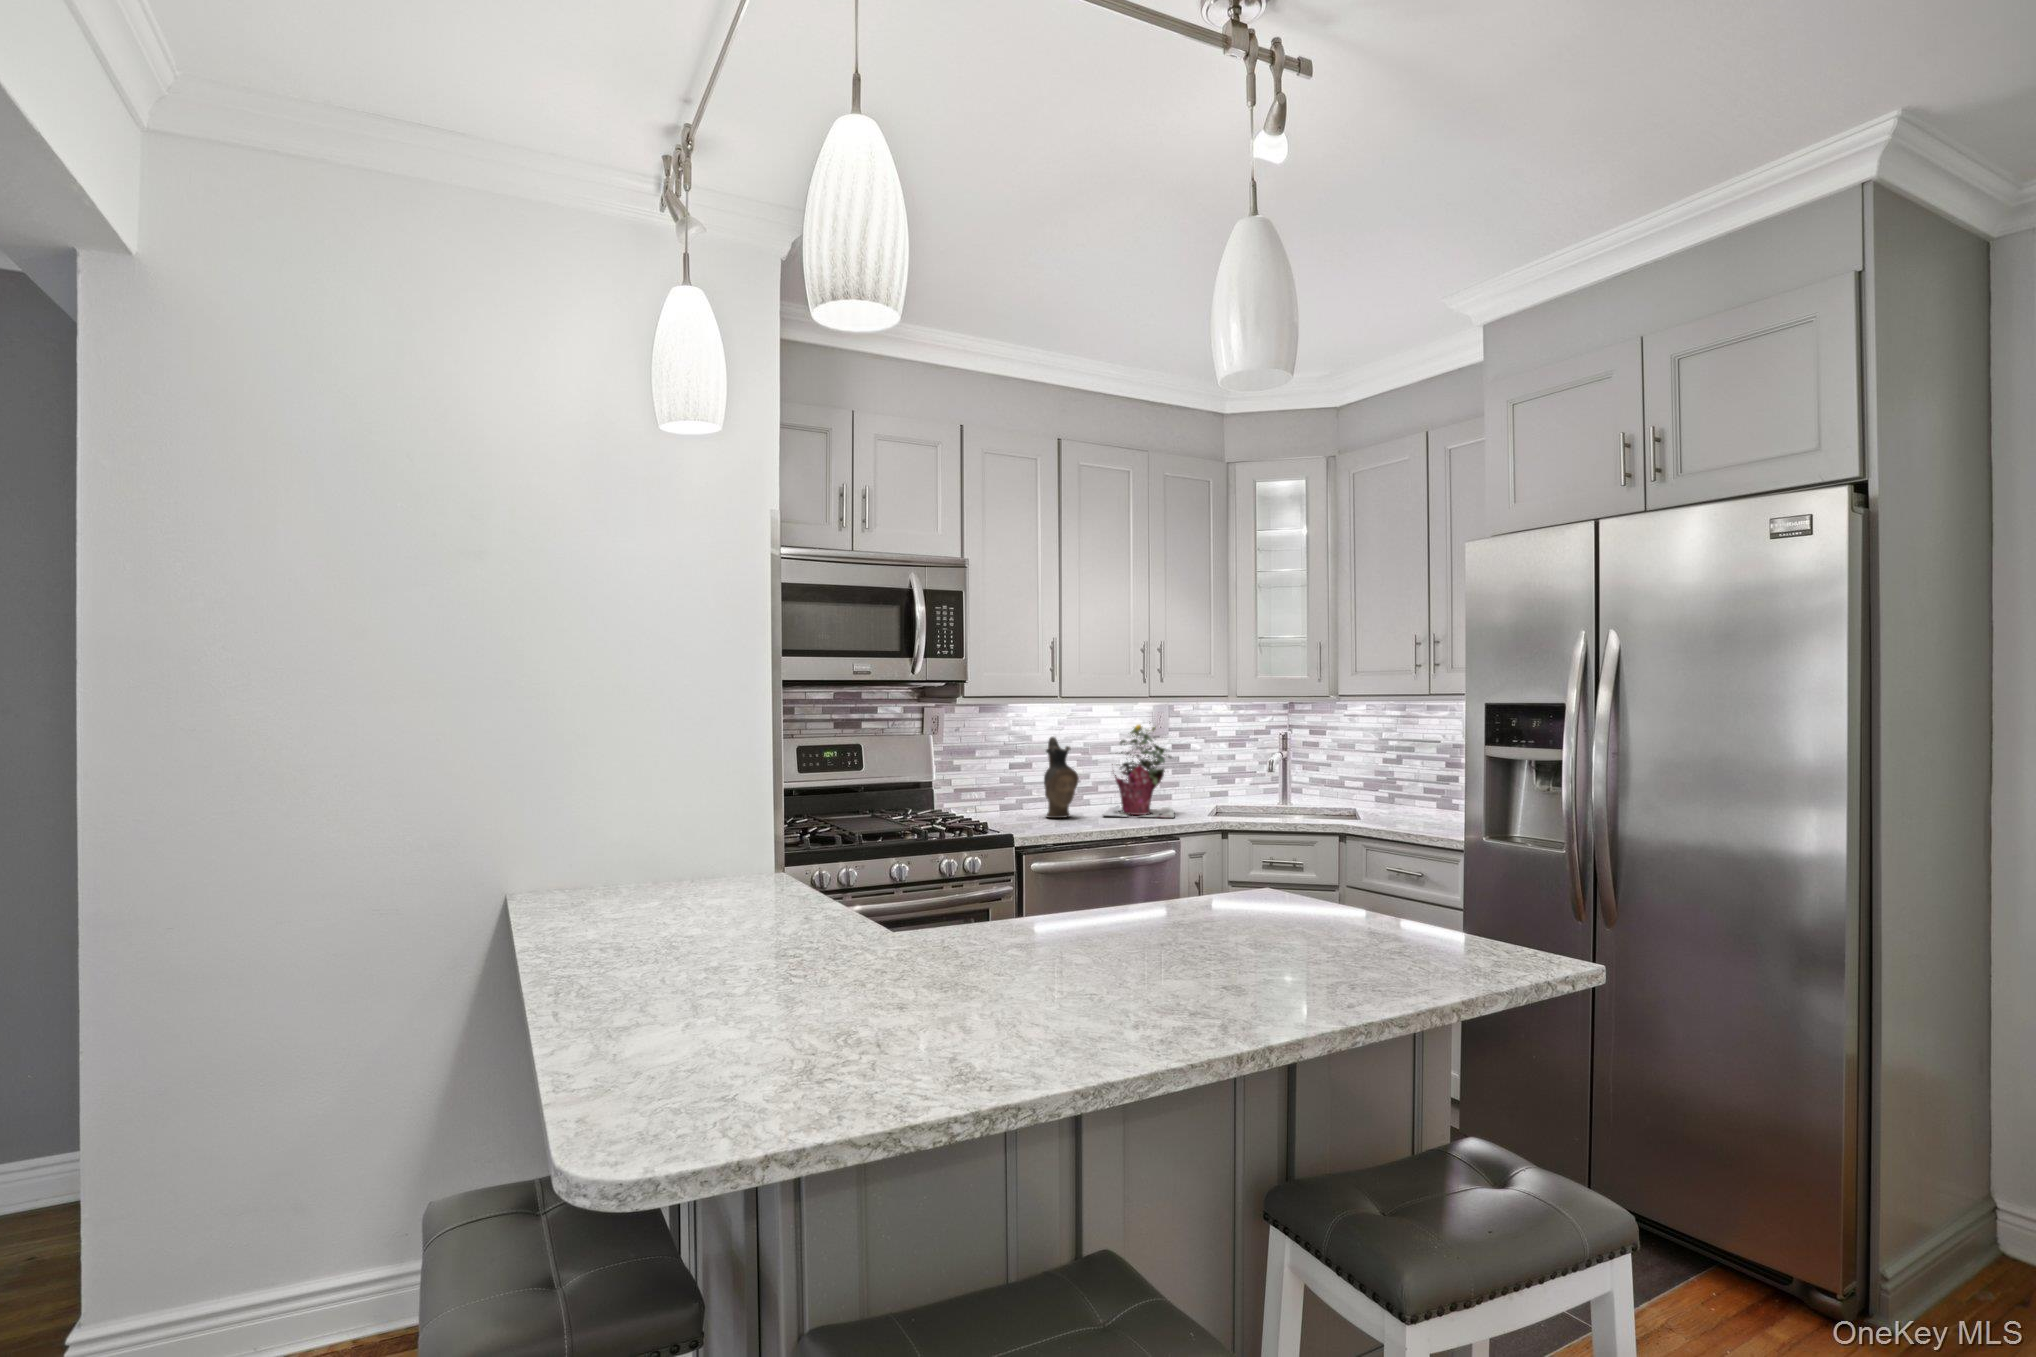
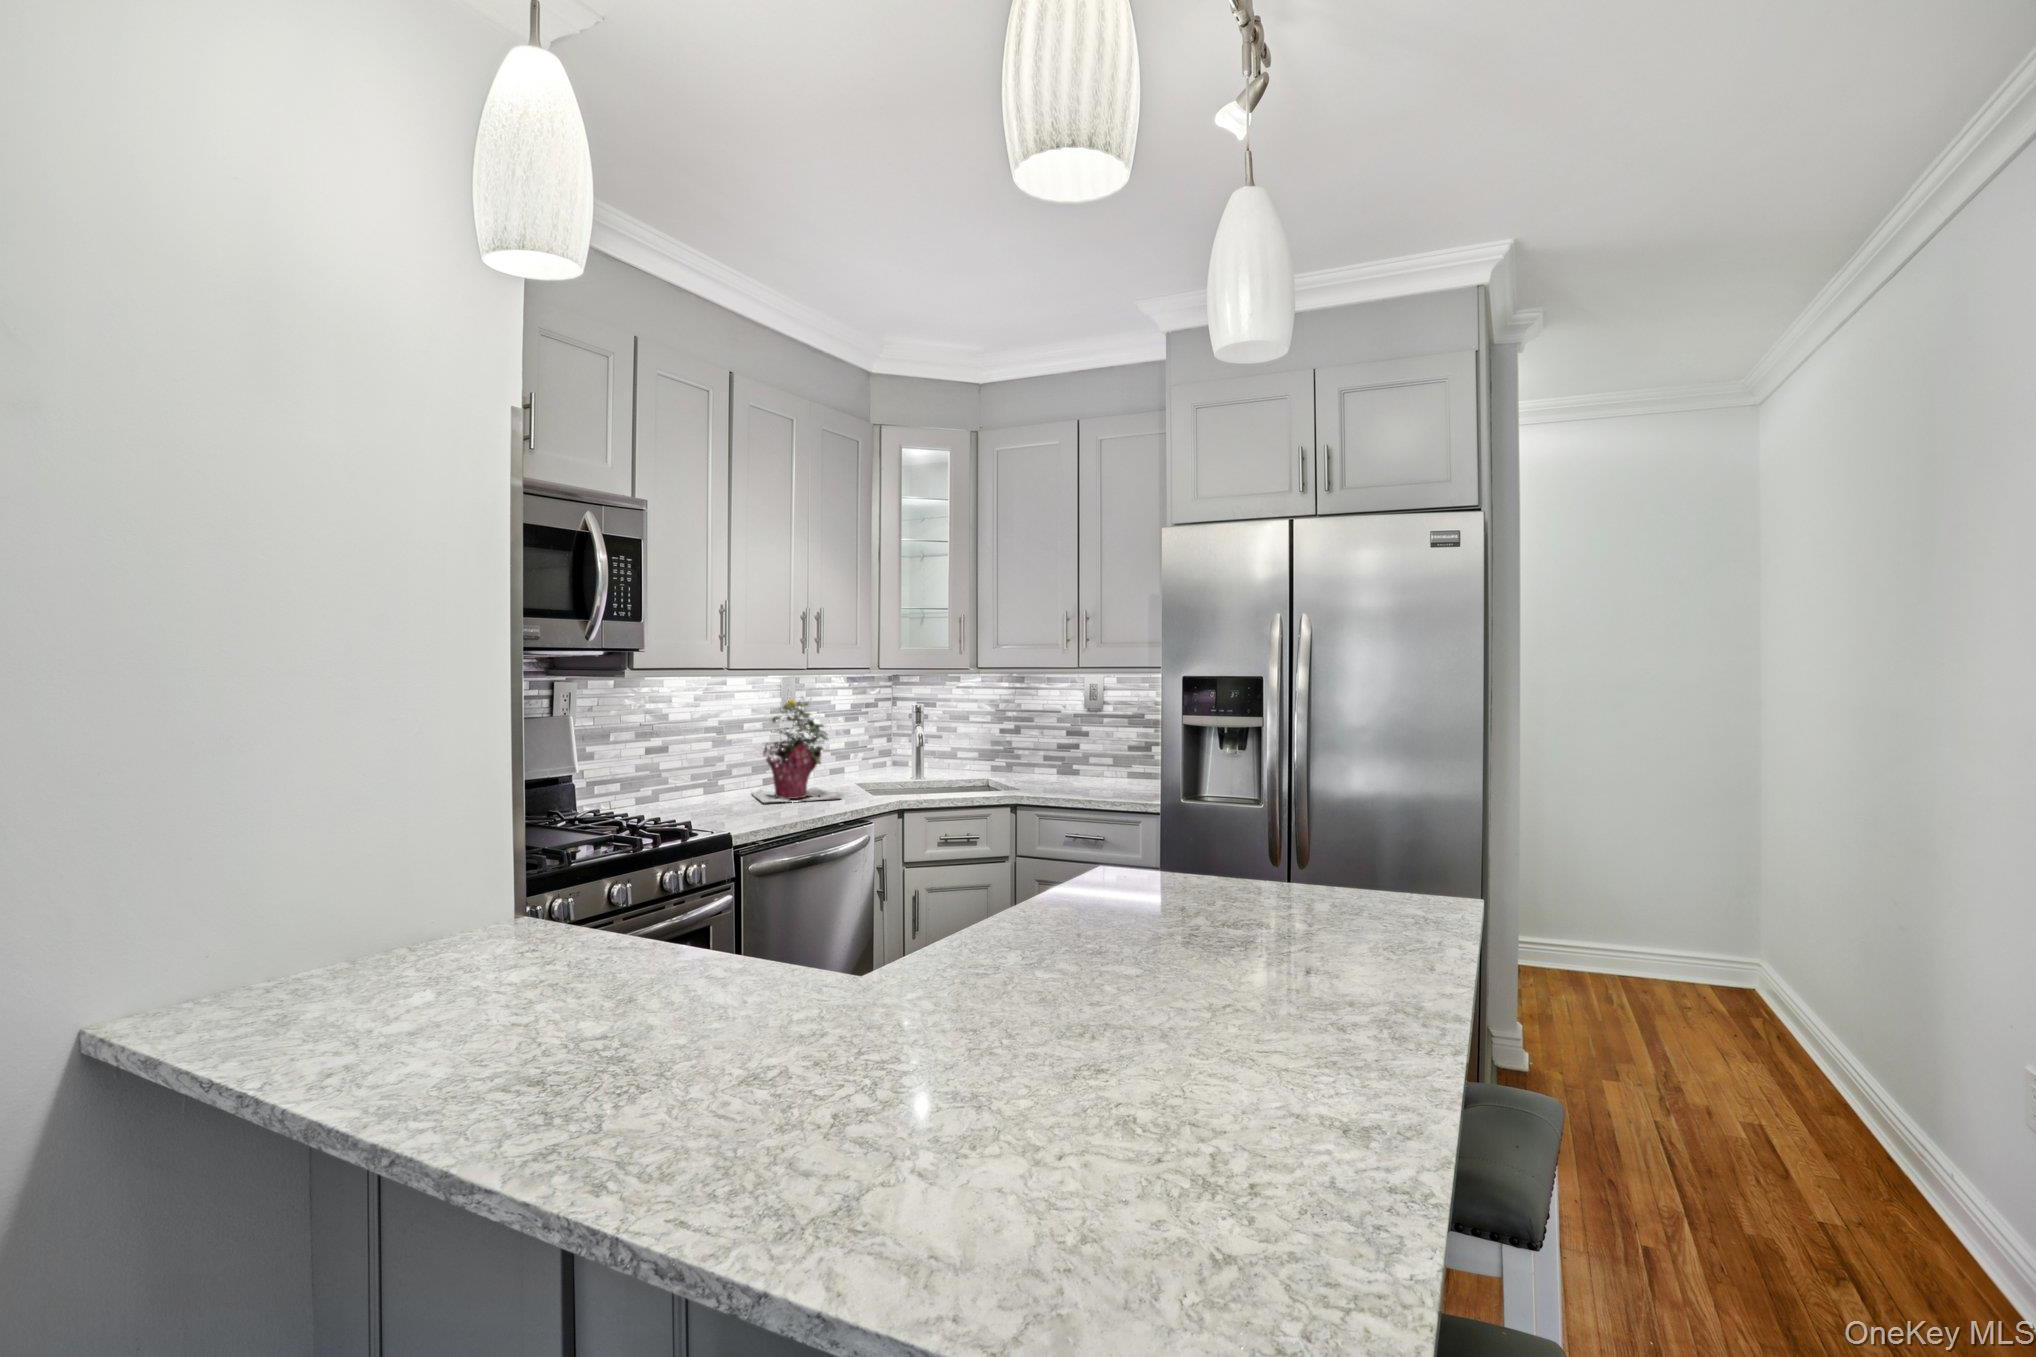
ceramic pitcher: present [1044,737,1079,818] -> none [693,714,737,809]

